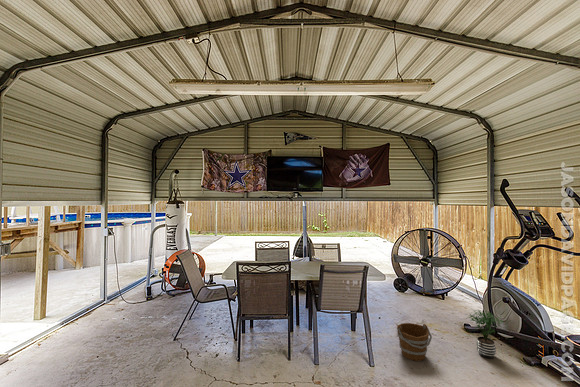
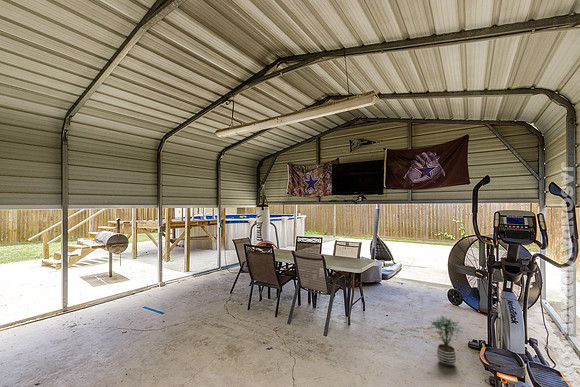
bucket: present [397,323,432,361] -> none [356,313,386,347]

